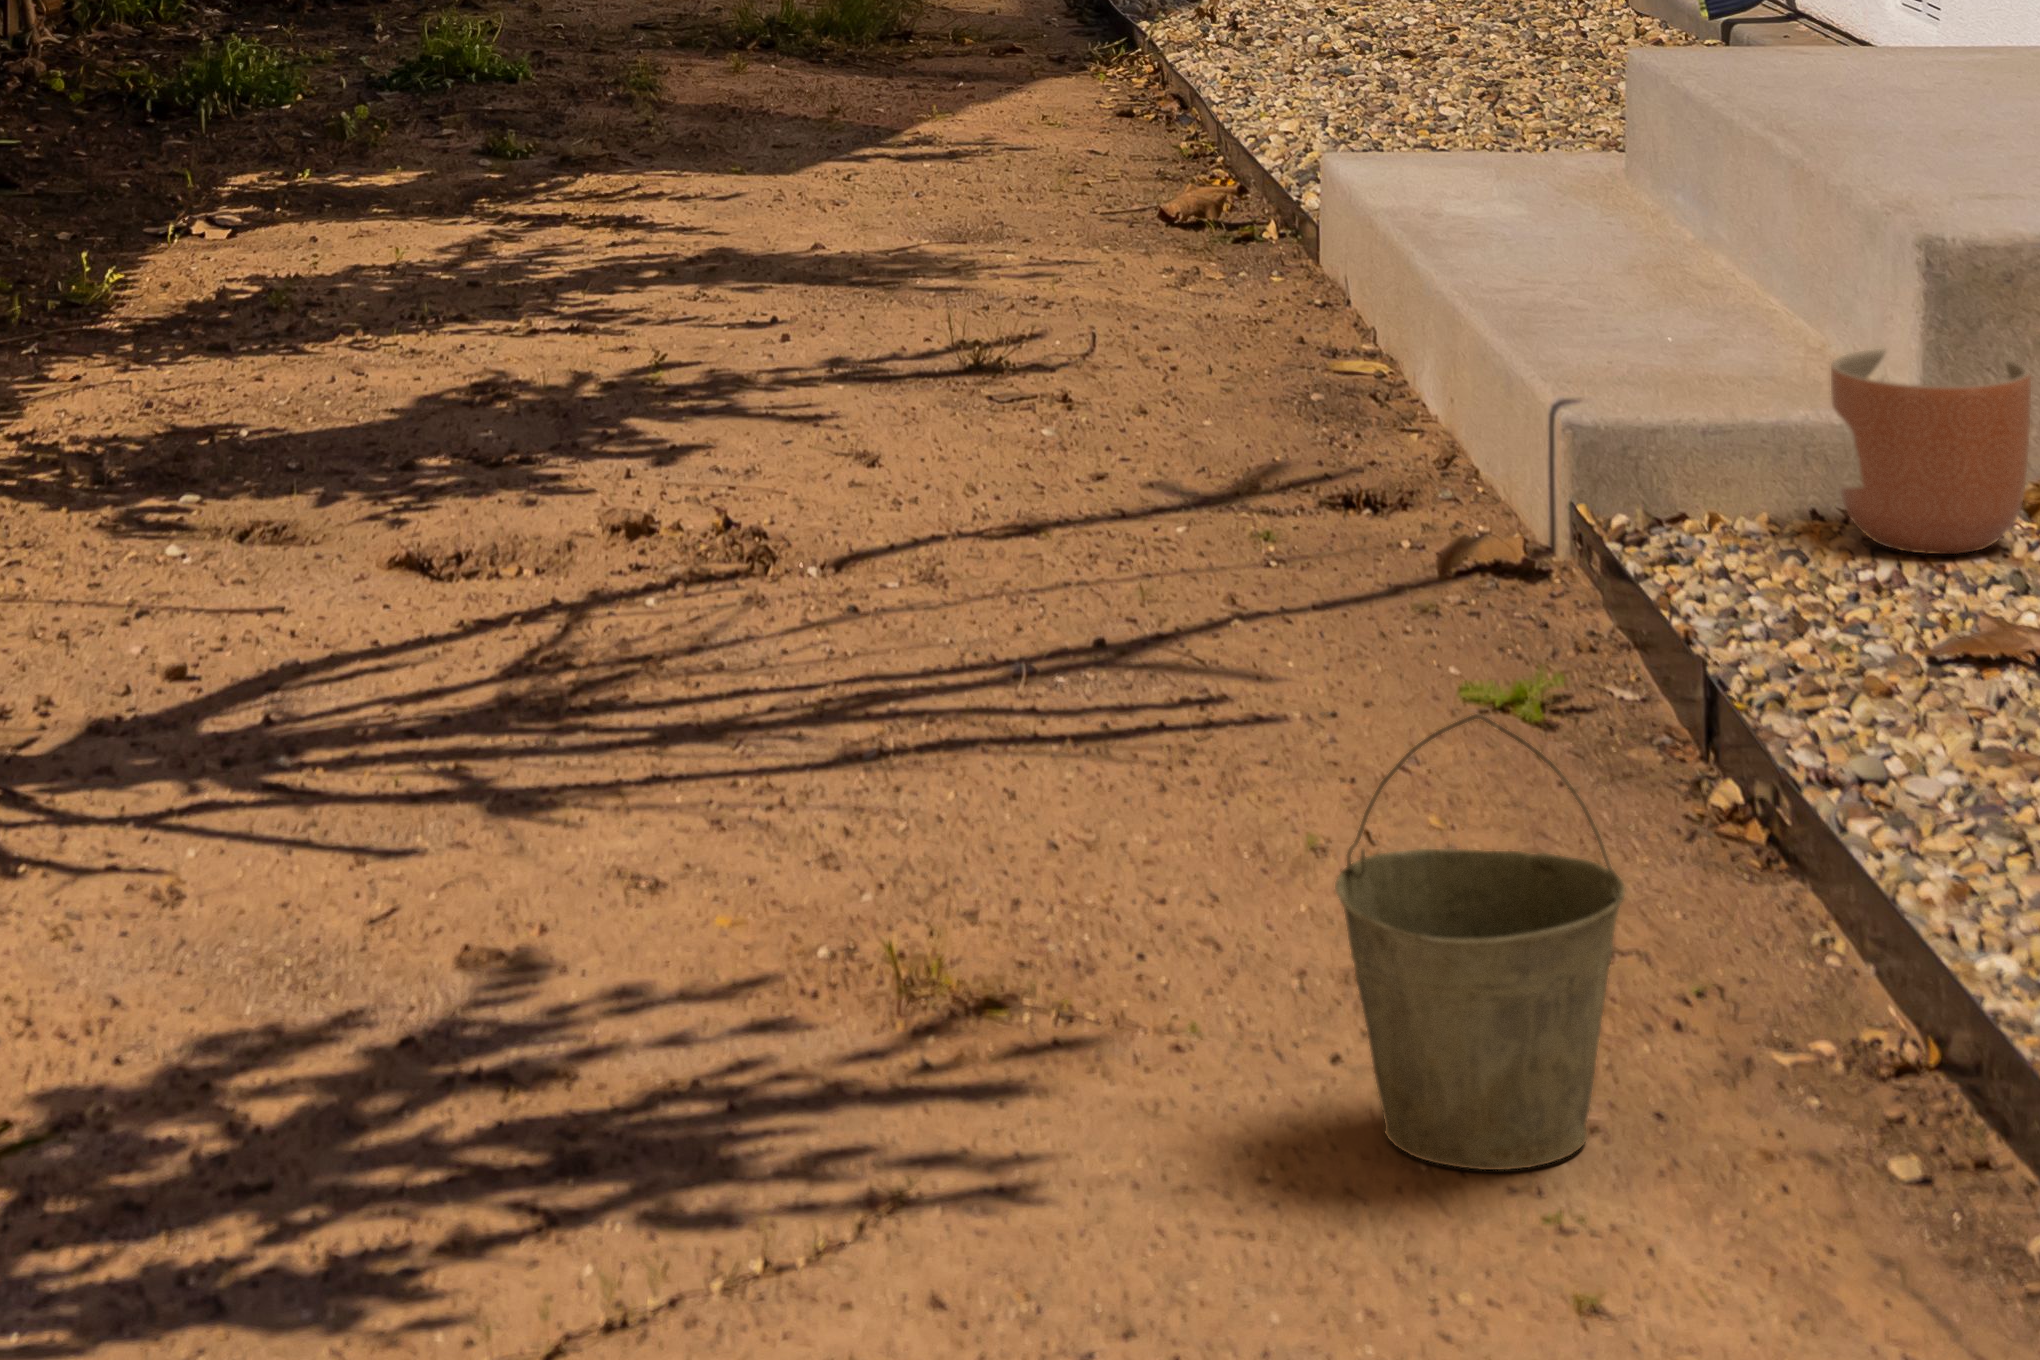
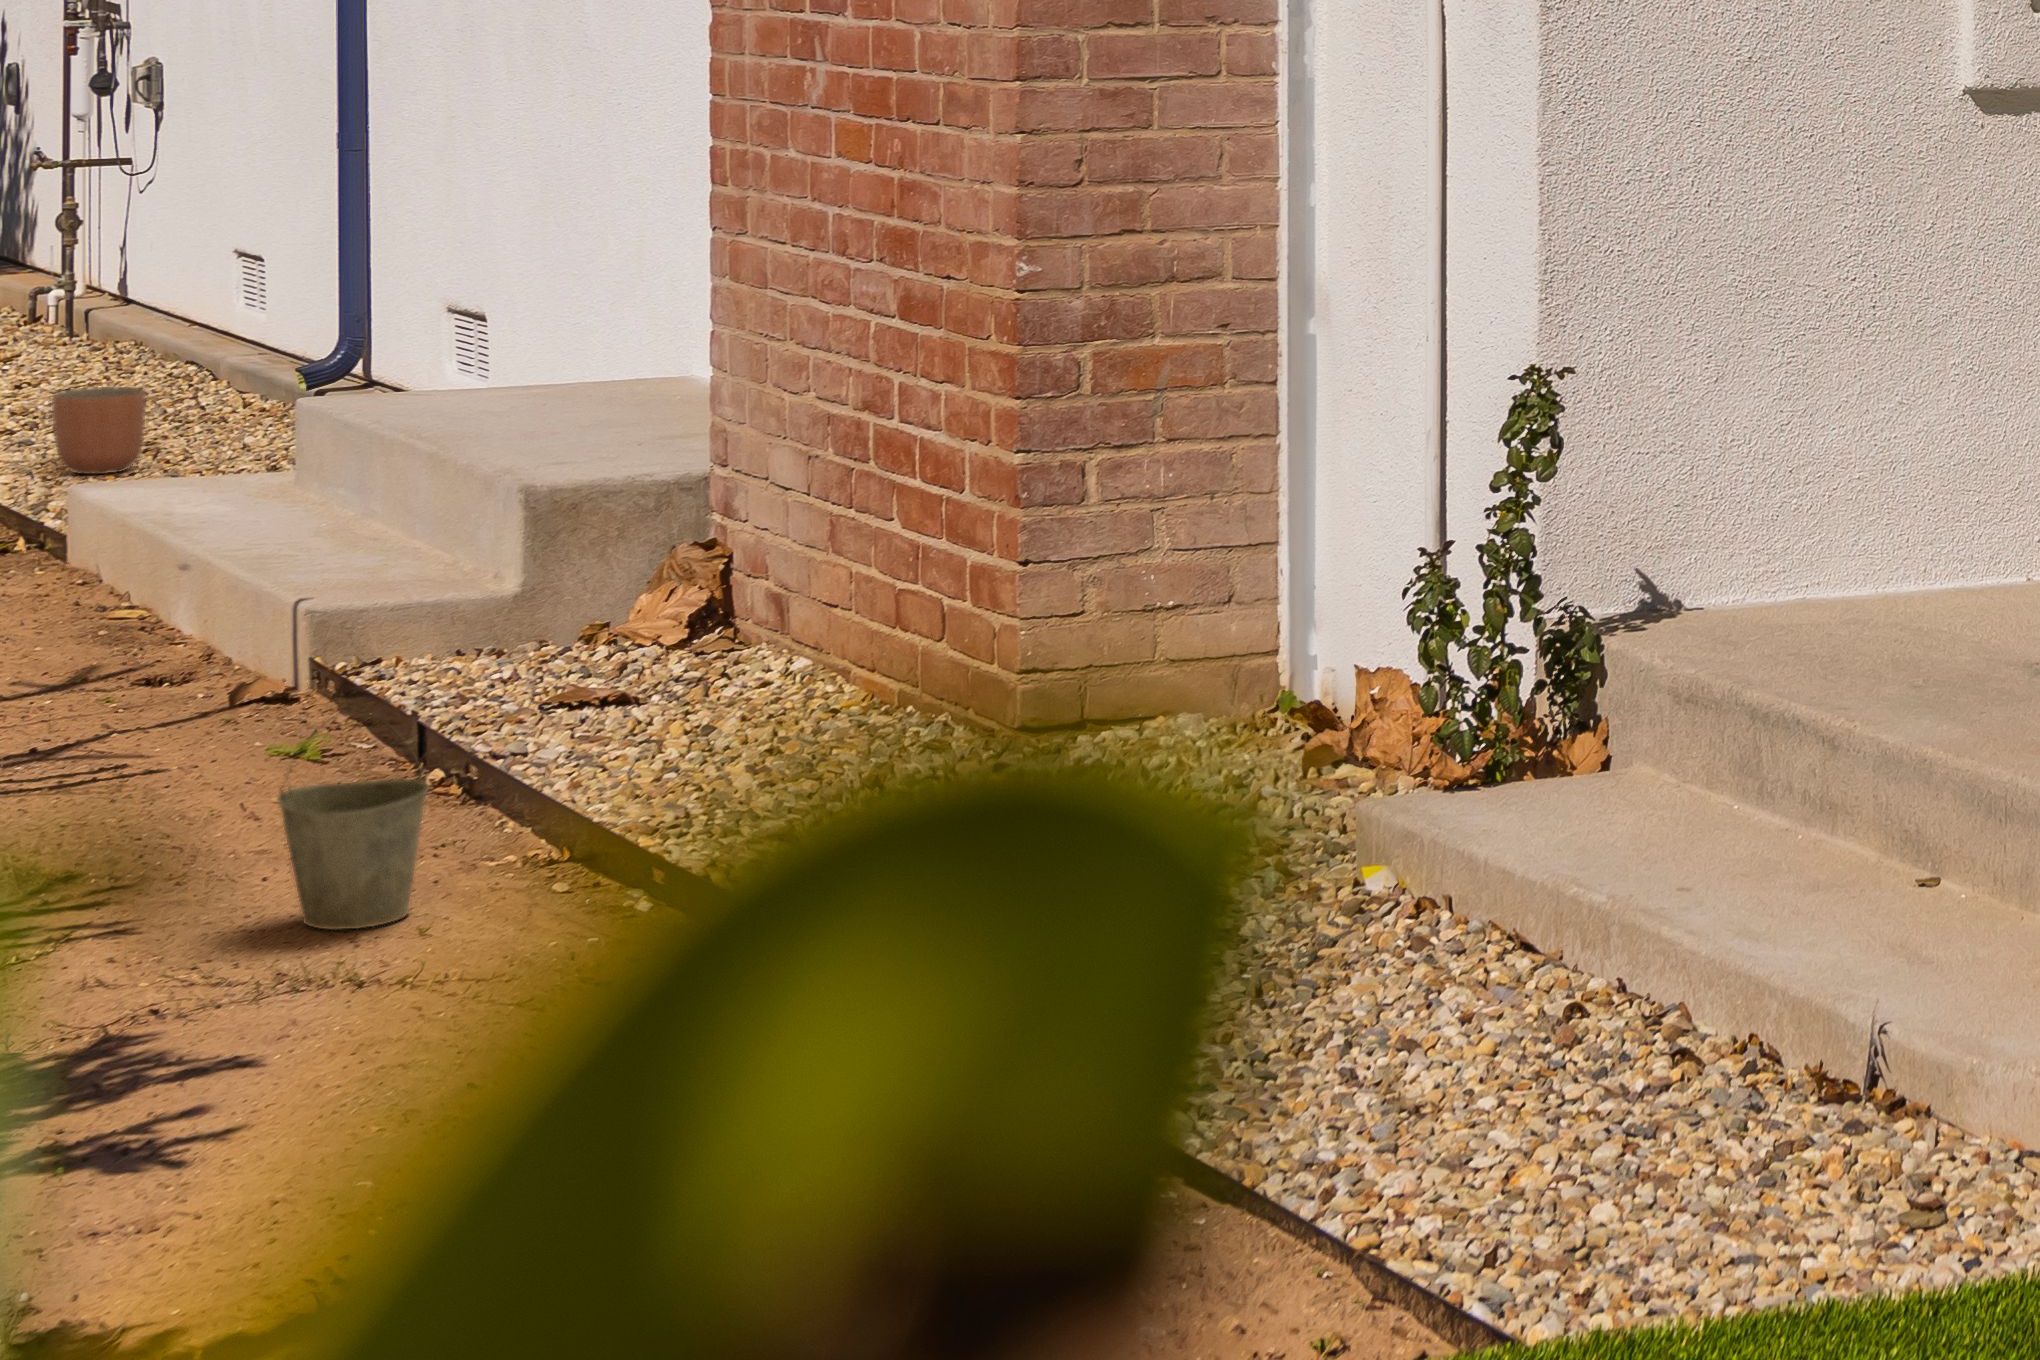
planter: present [1831,349,2031,554] -> present [52,387,146,474]

